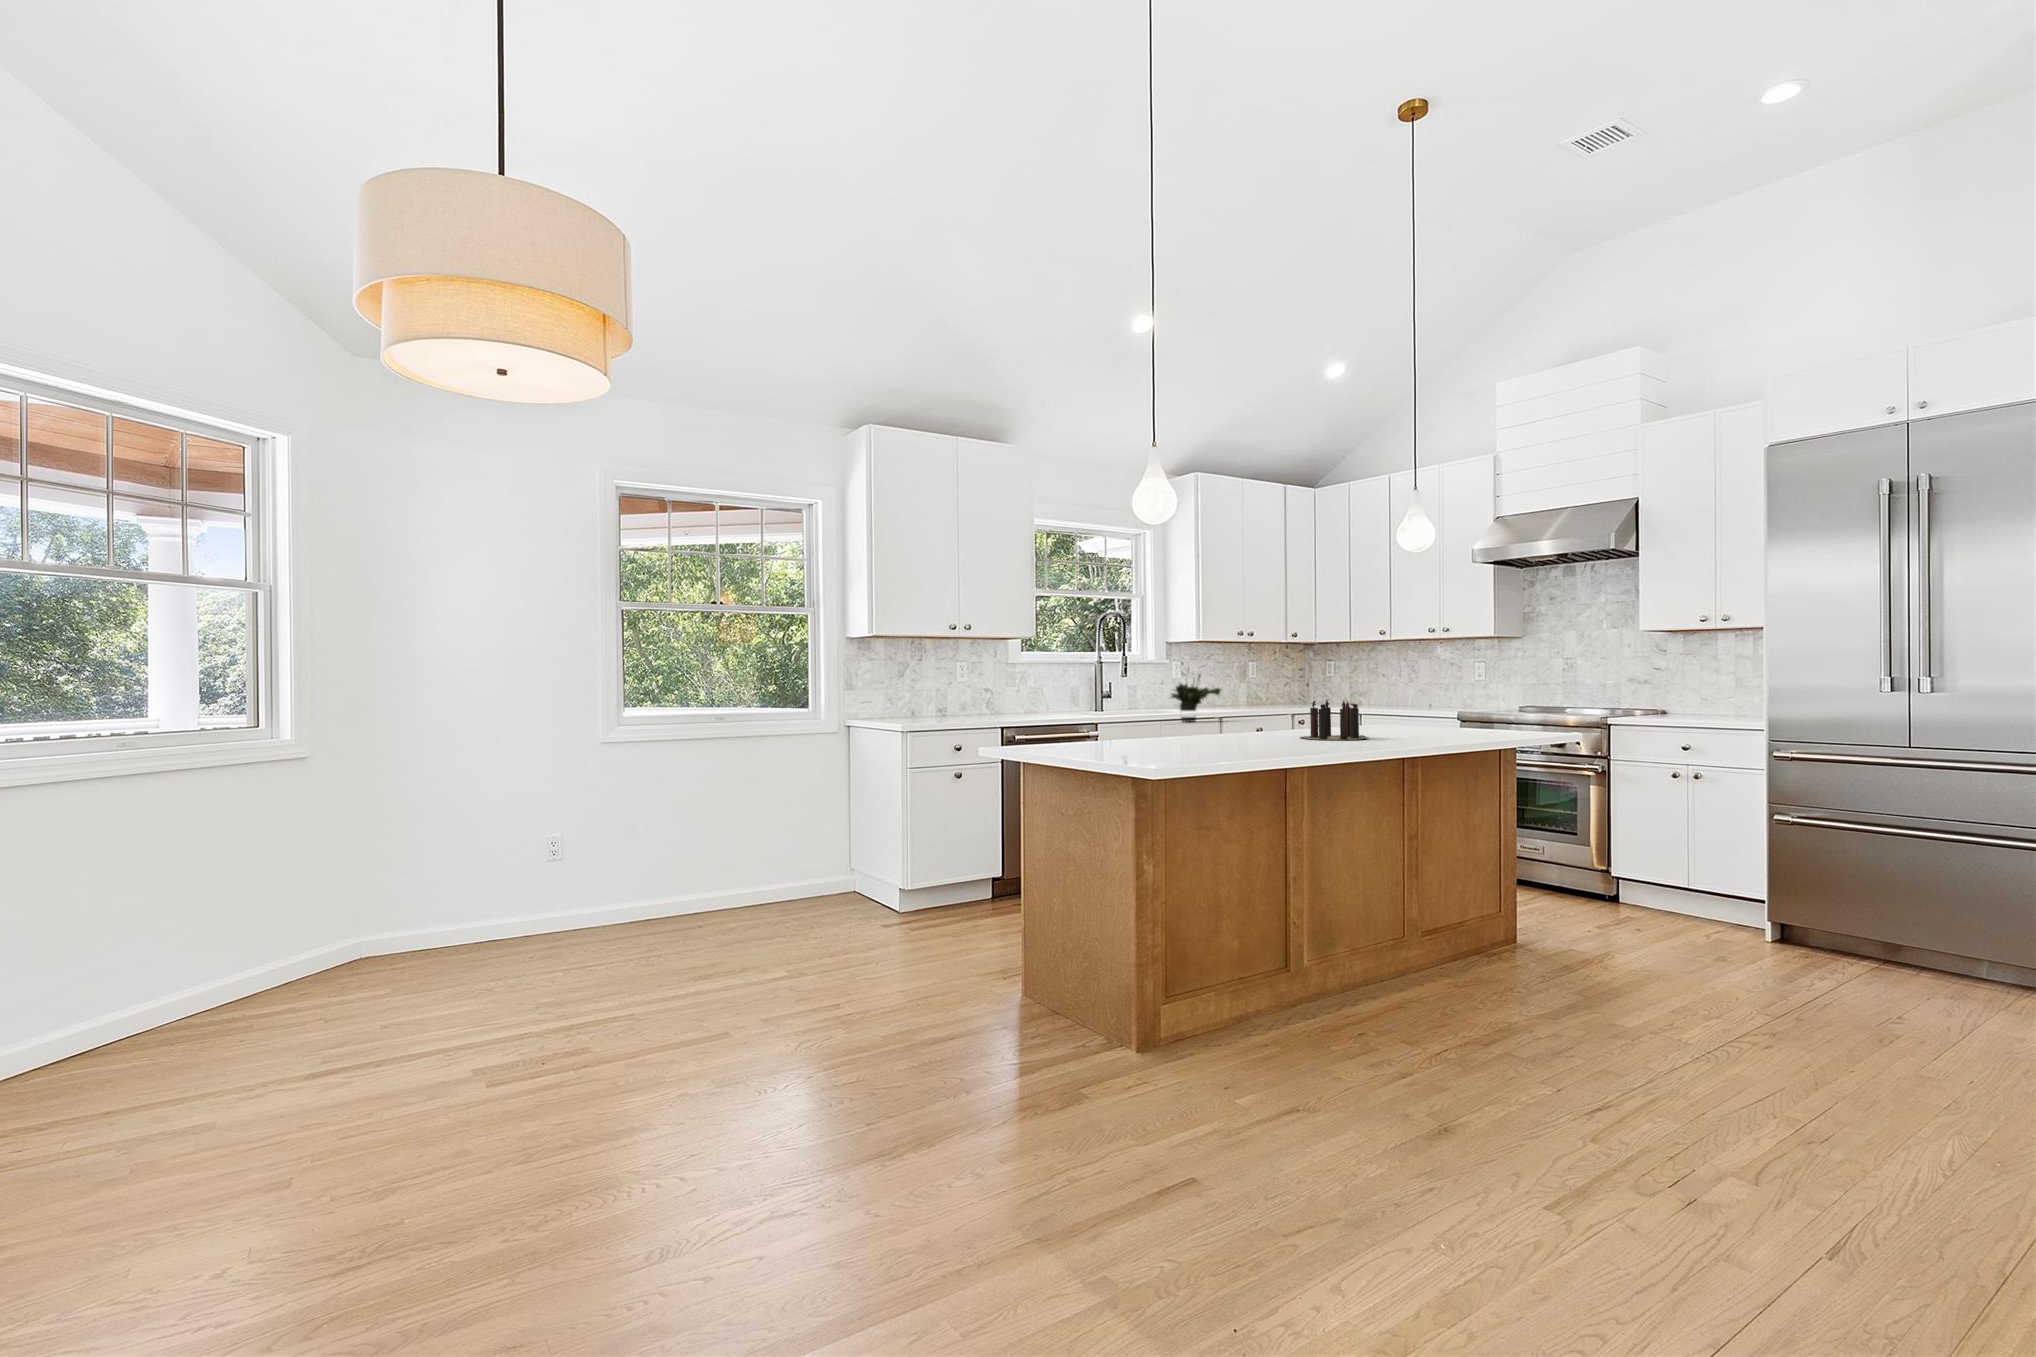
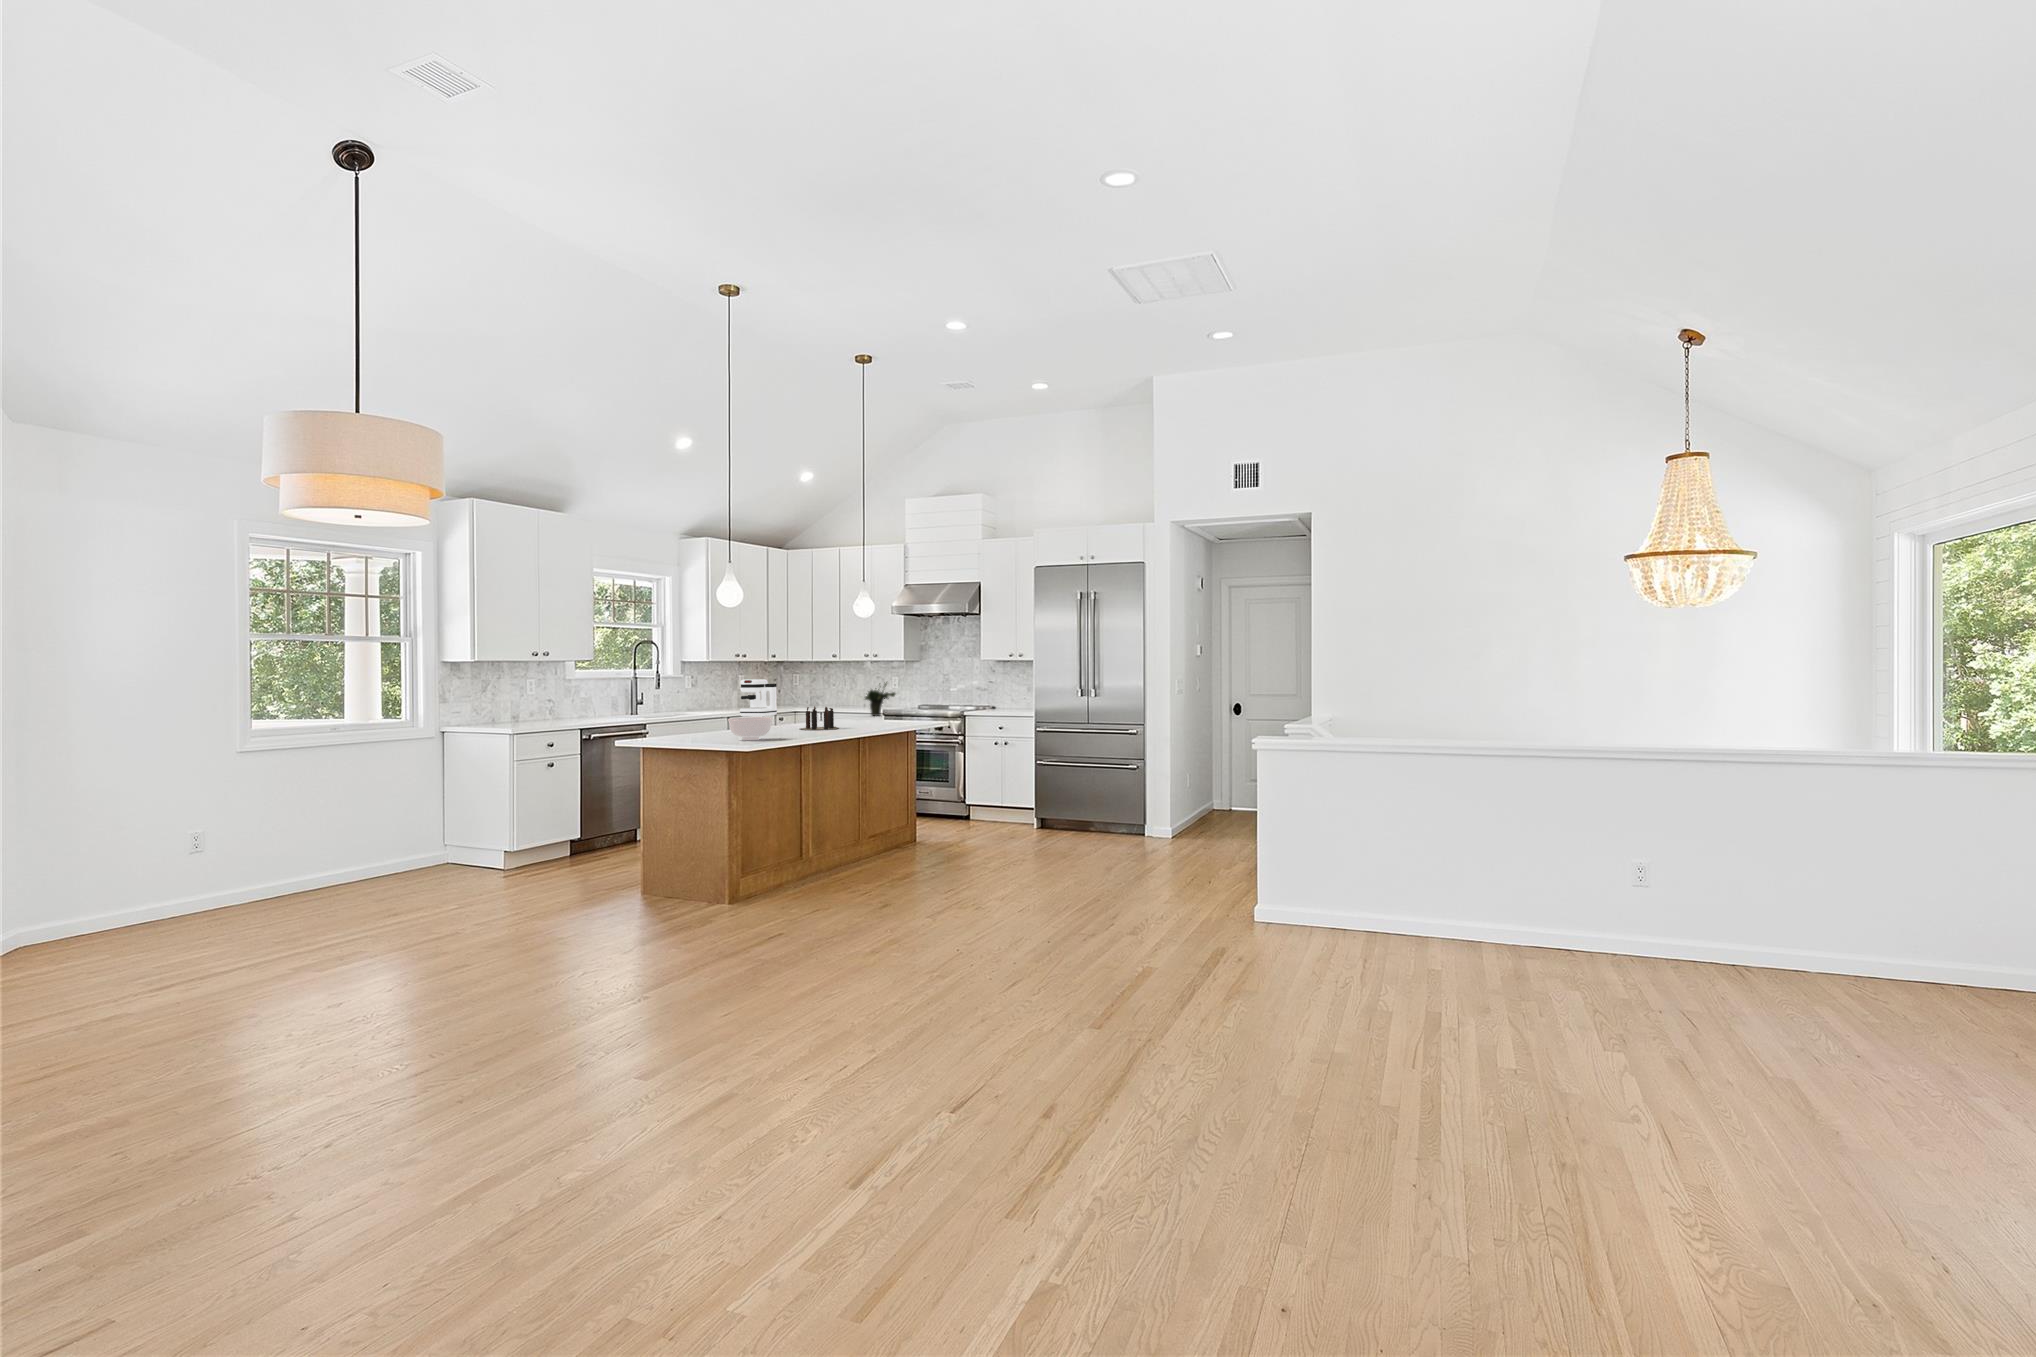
coffee maker: none [1244,667,1297,719] -> present [740,679,777,717]
potted plant: present [1171,674,1221,722] -> present [865,682,895,716]
bowl: none [1147,714,1226,754] -> present [728,717,772,740]

